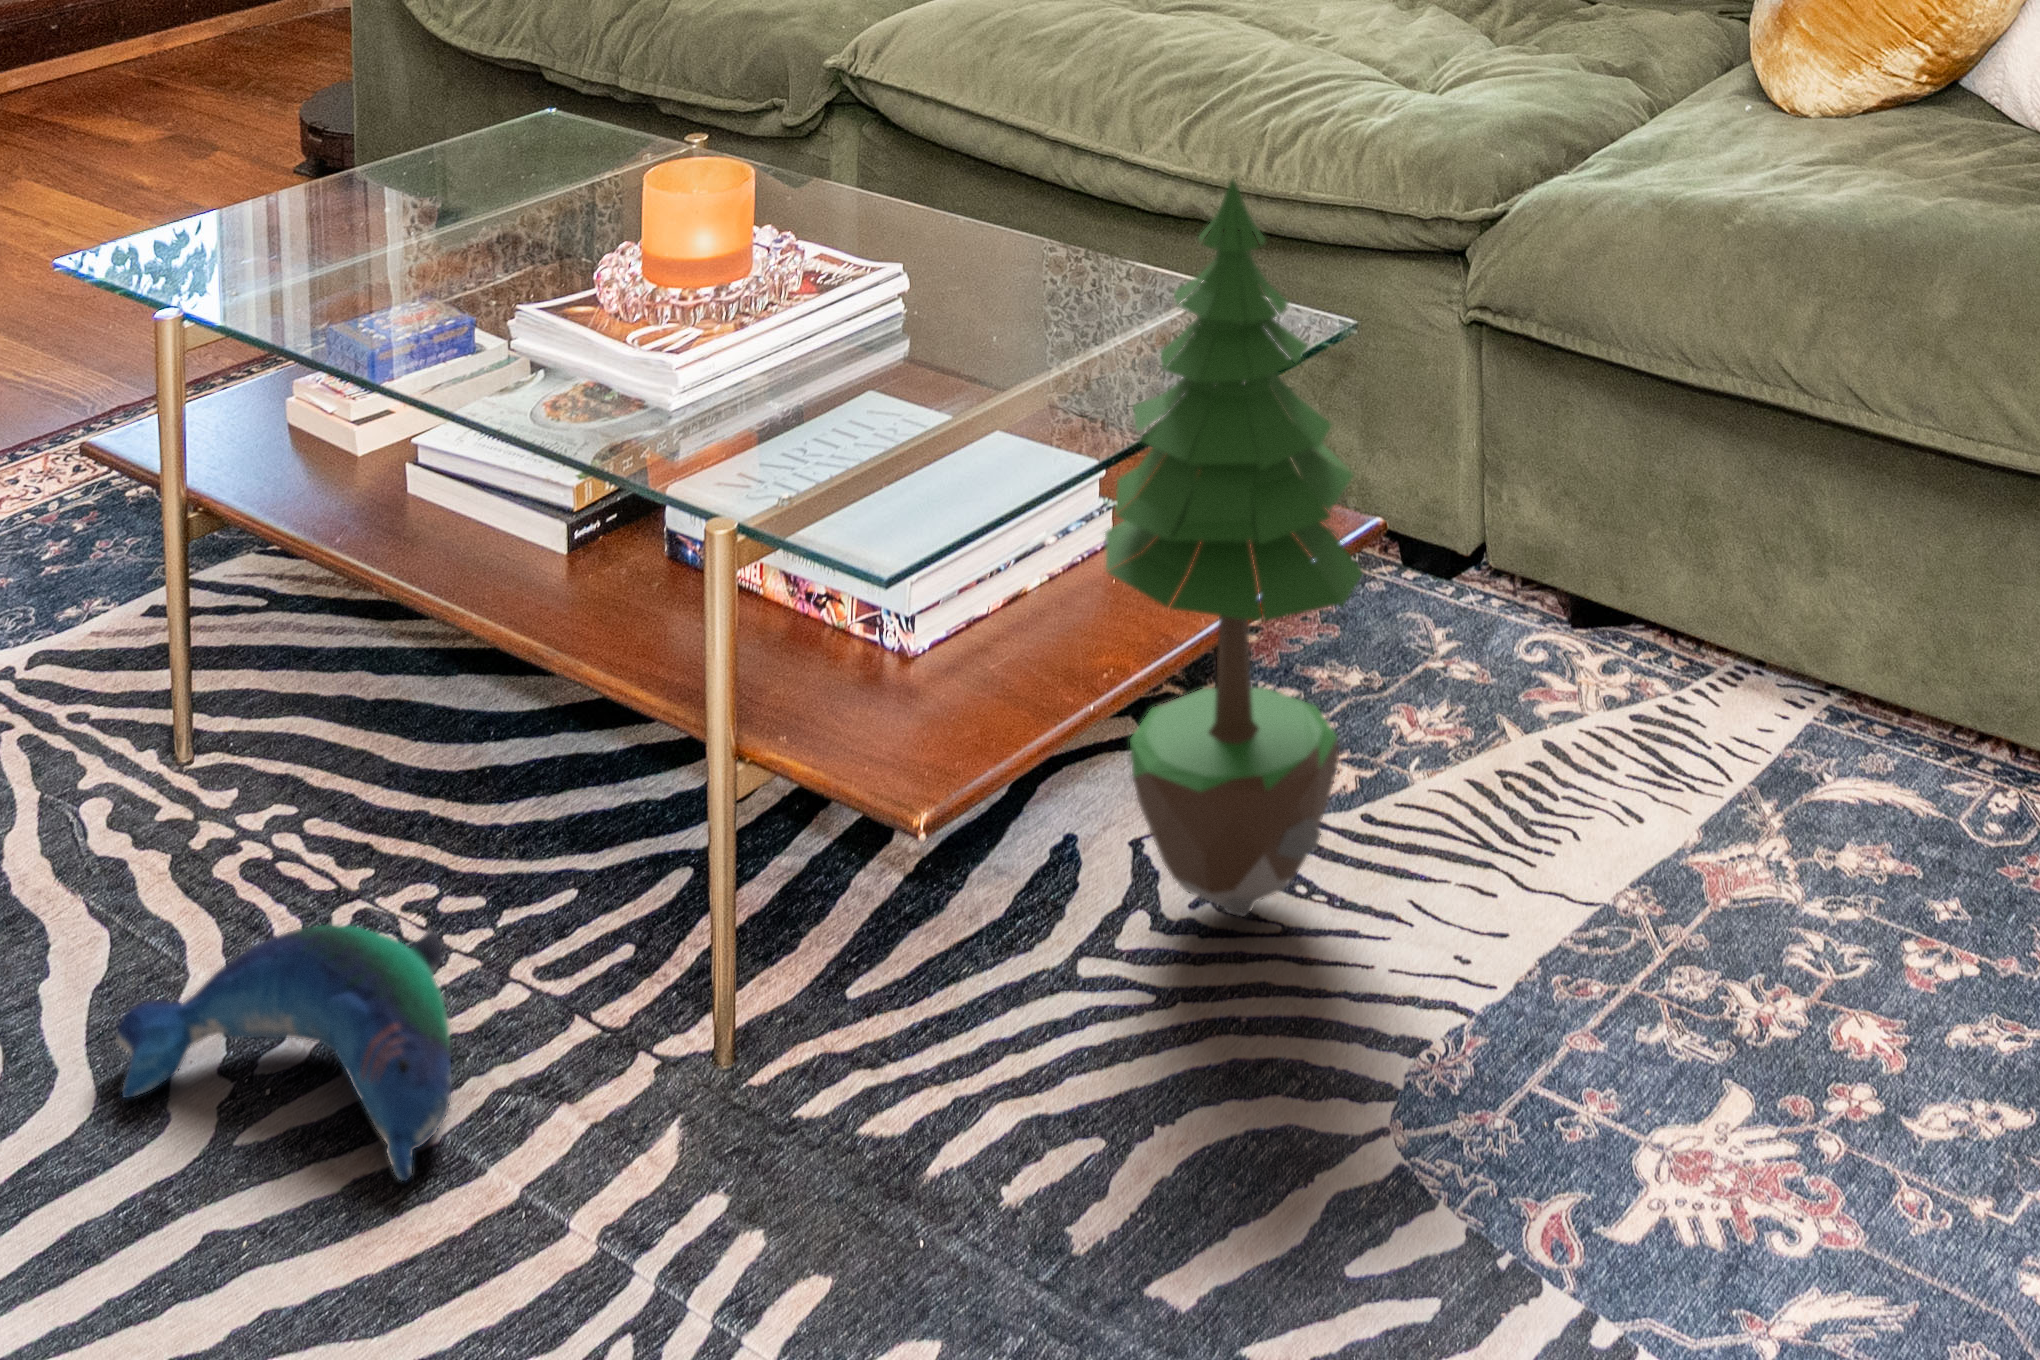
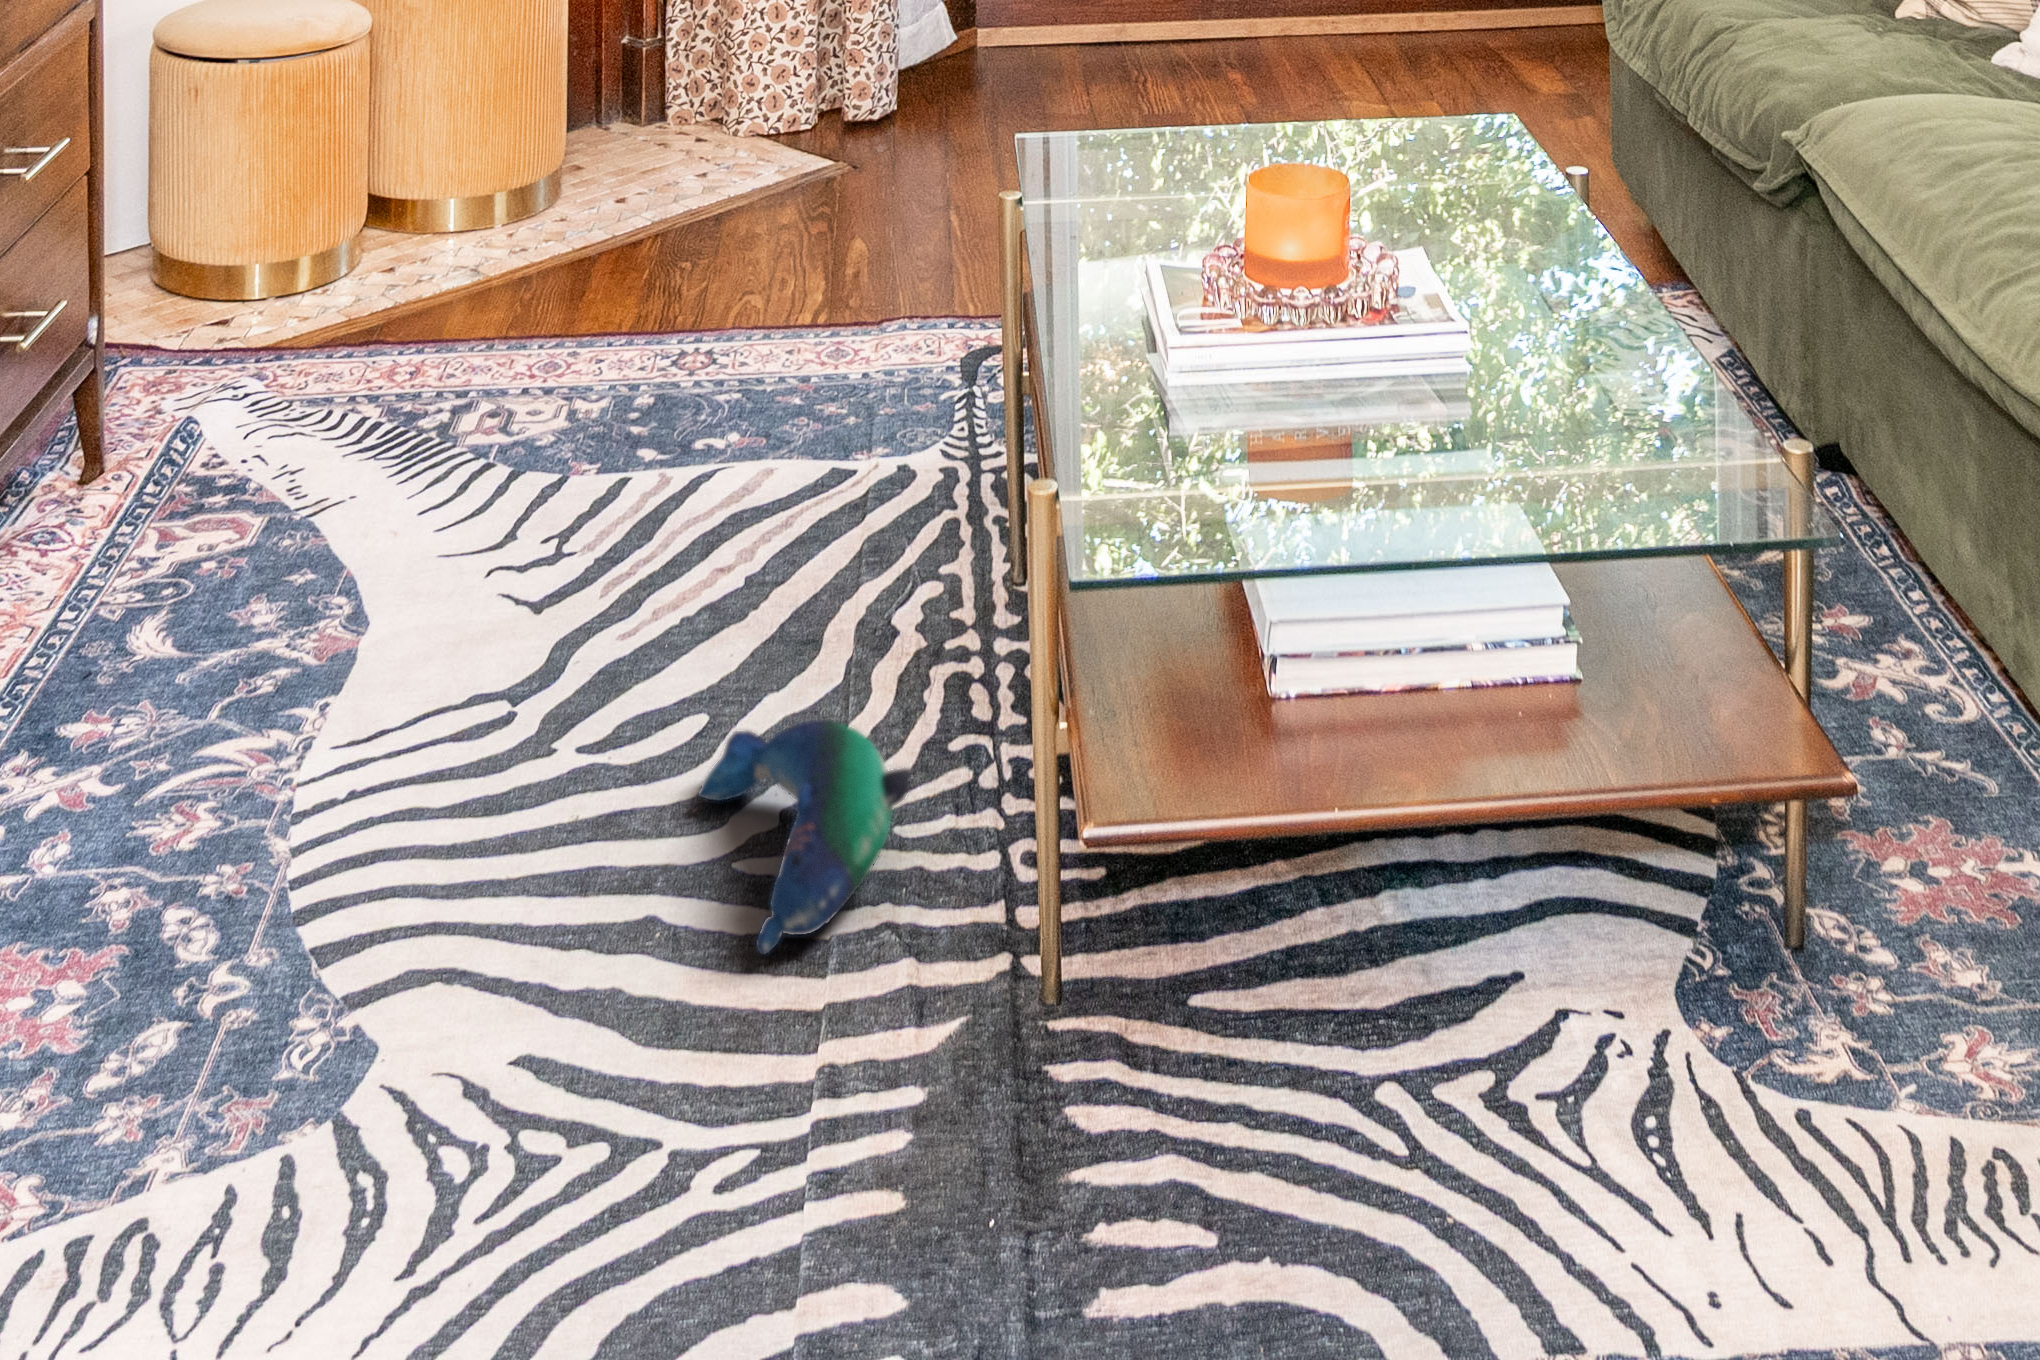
potted tree: present [1105,179,1363,916] -> none [1431,303,1724,1126]

